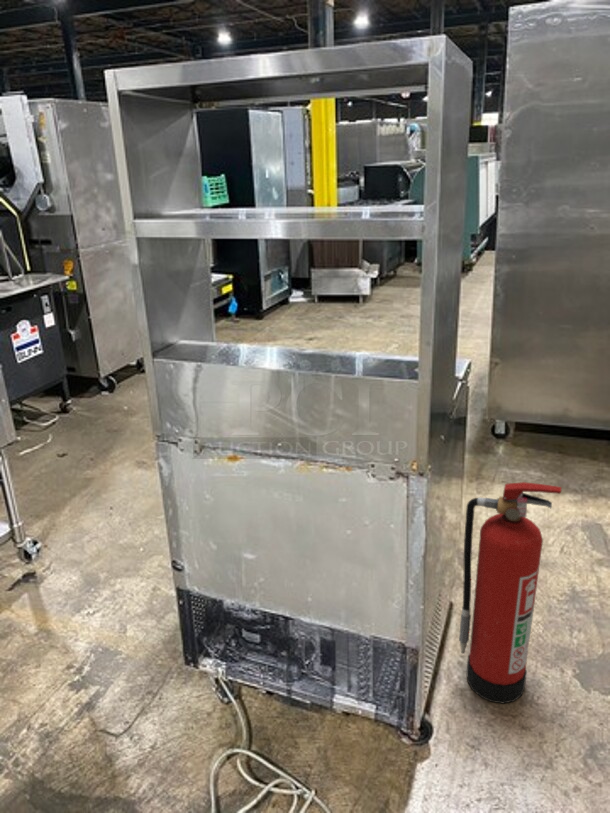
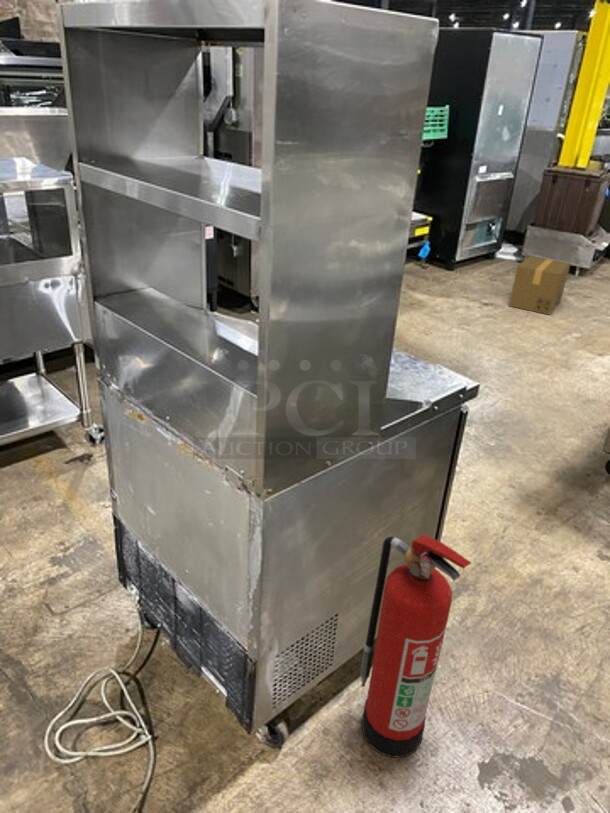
cardboard box: none [326,290,363,335] -> present [509,256,570,315]

